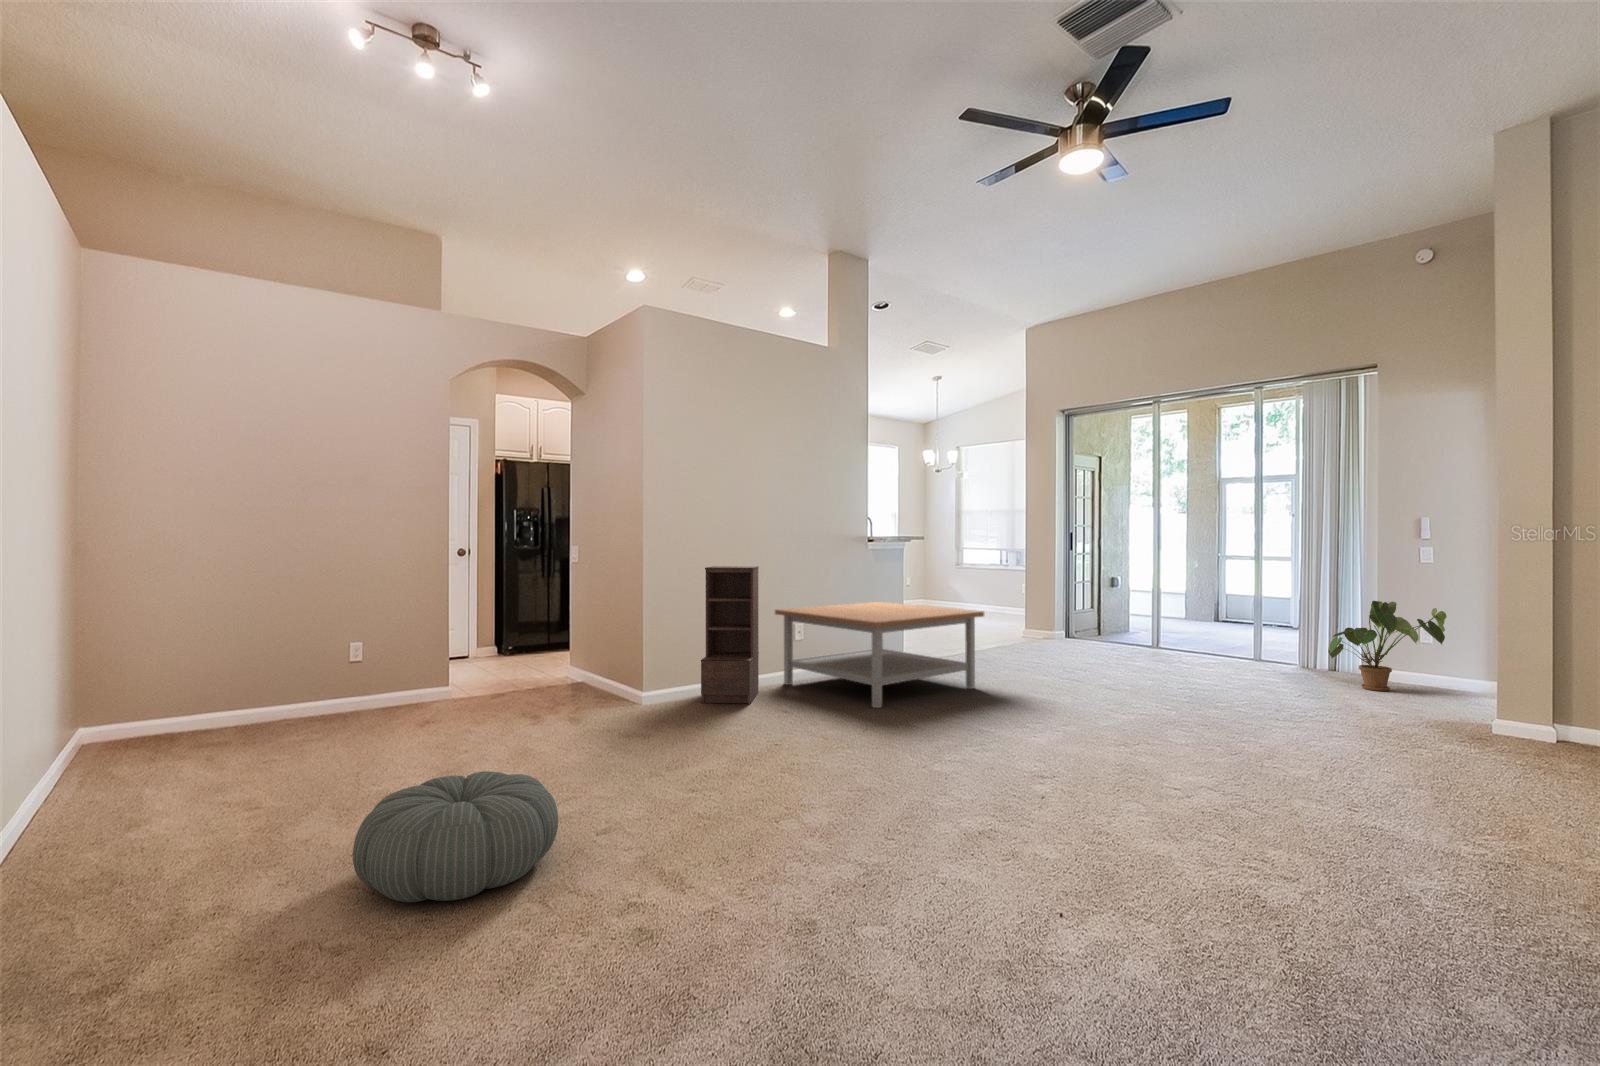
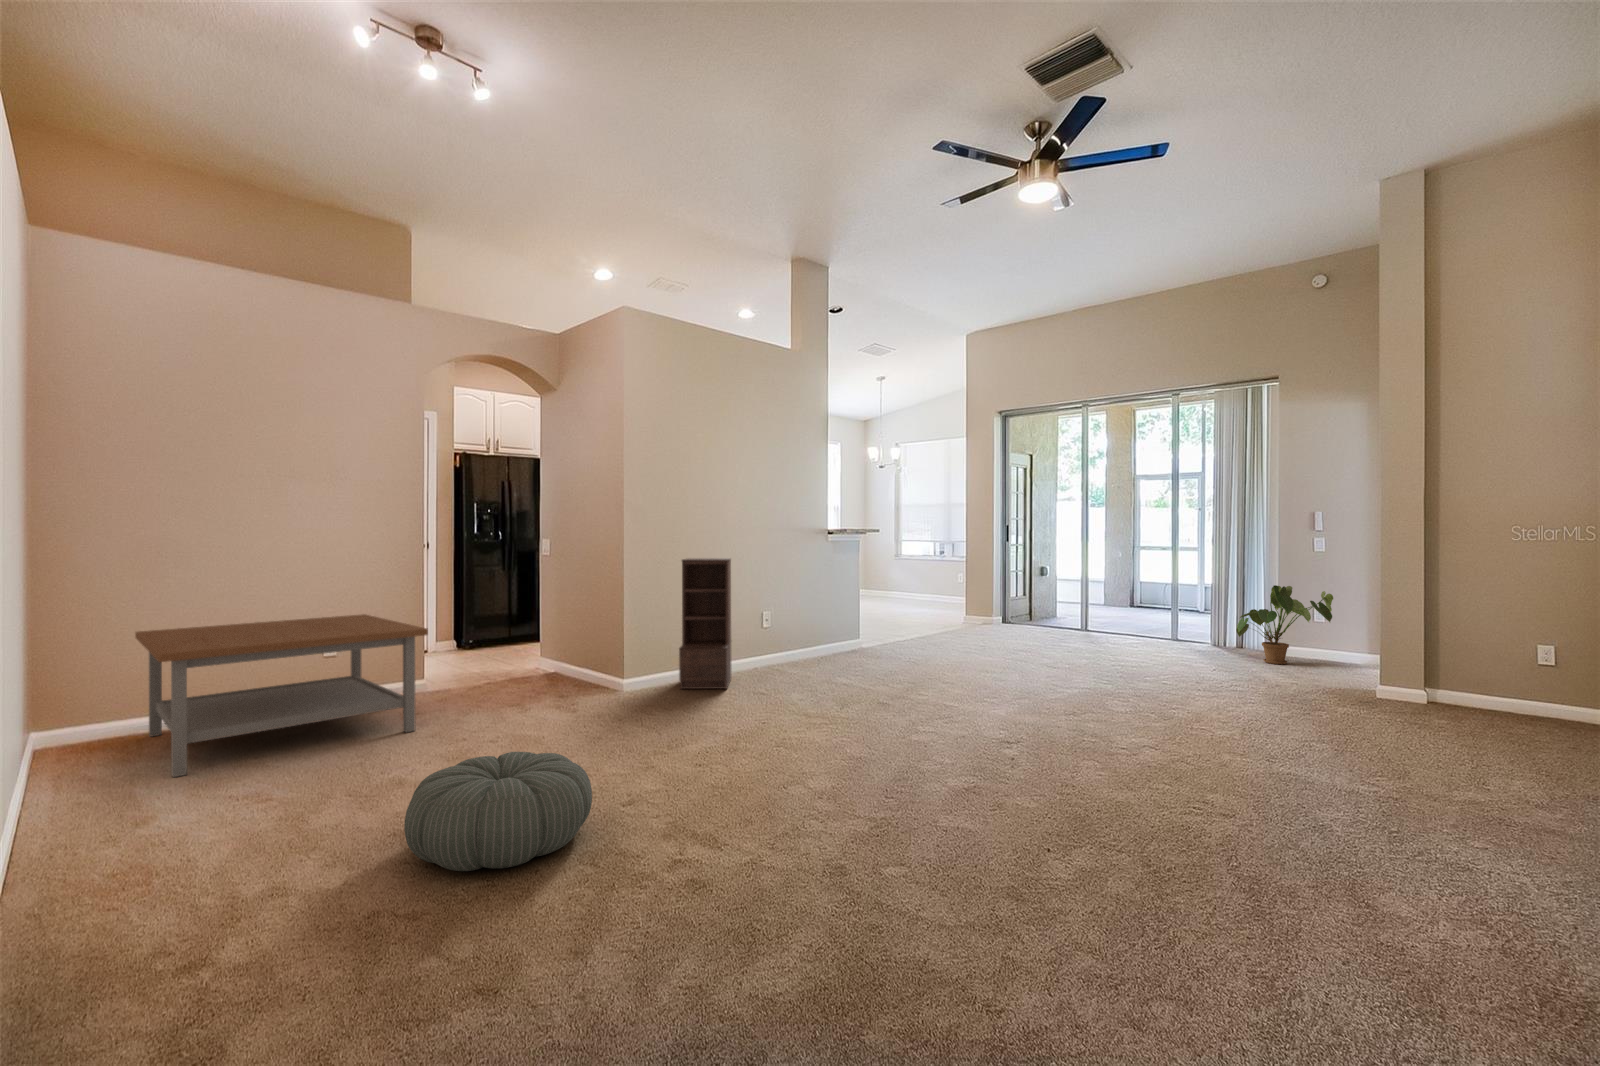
coffee table: present [775,602,984,708] -> present [135,614,428,777]

